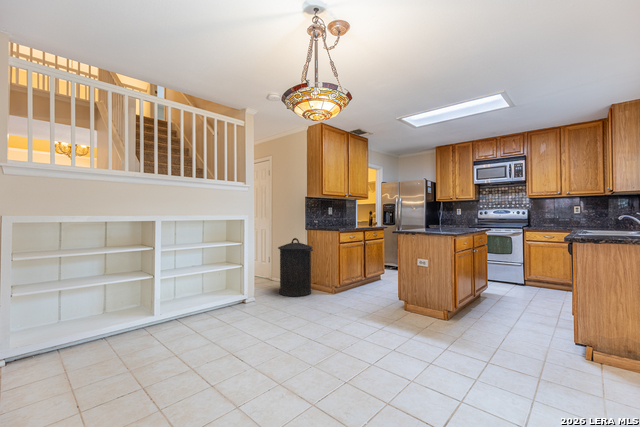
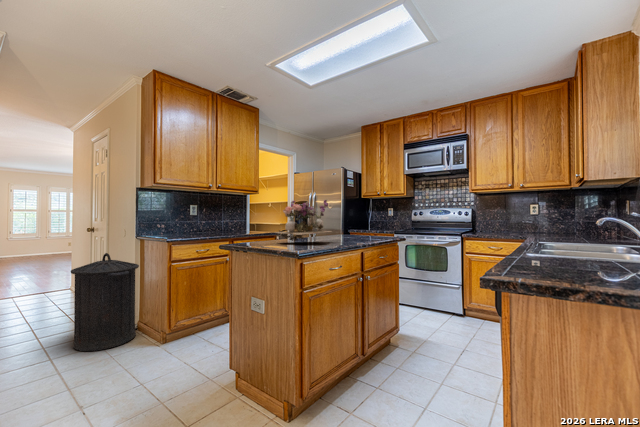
flower arrangement: none [418,204,453,230] -> present [276,199,330,242]

